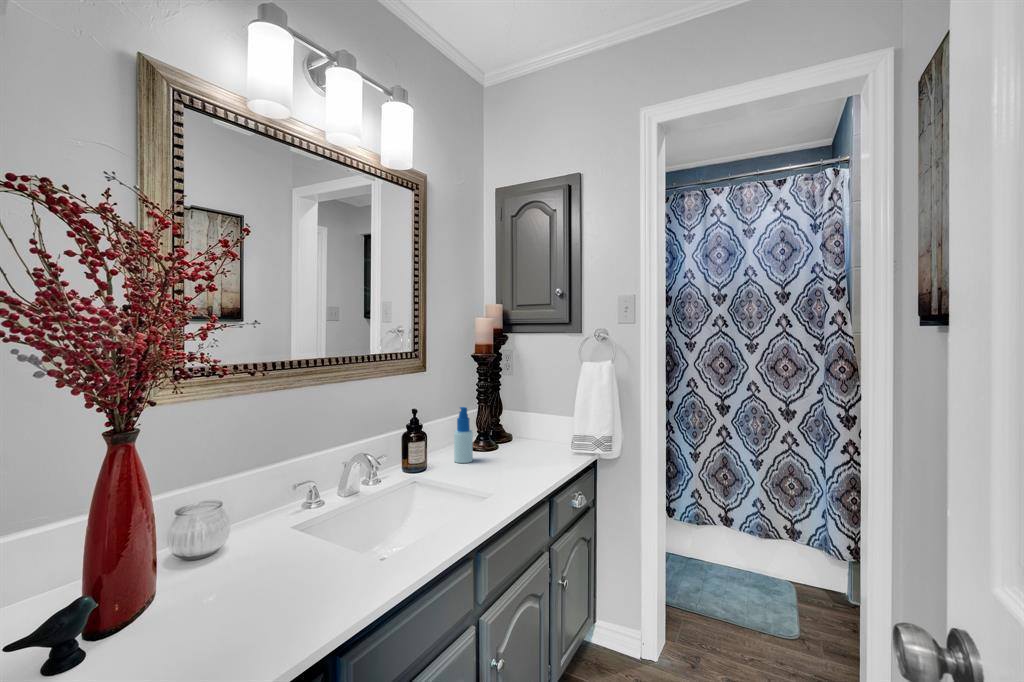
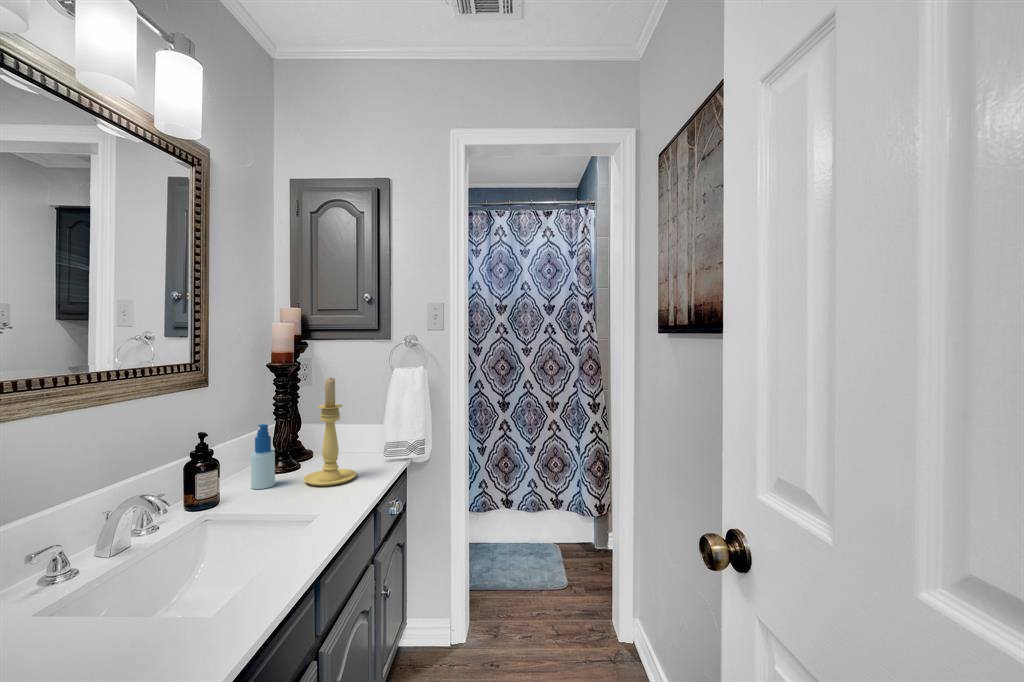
candle holder: none [494,367,541,469] -> present [303,377,357,486]

